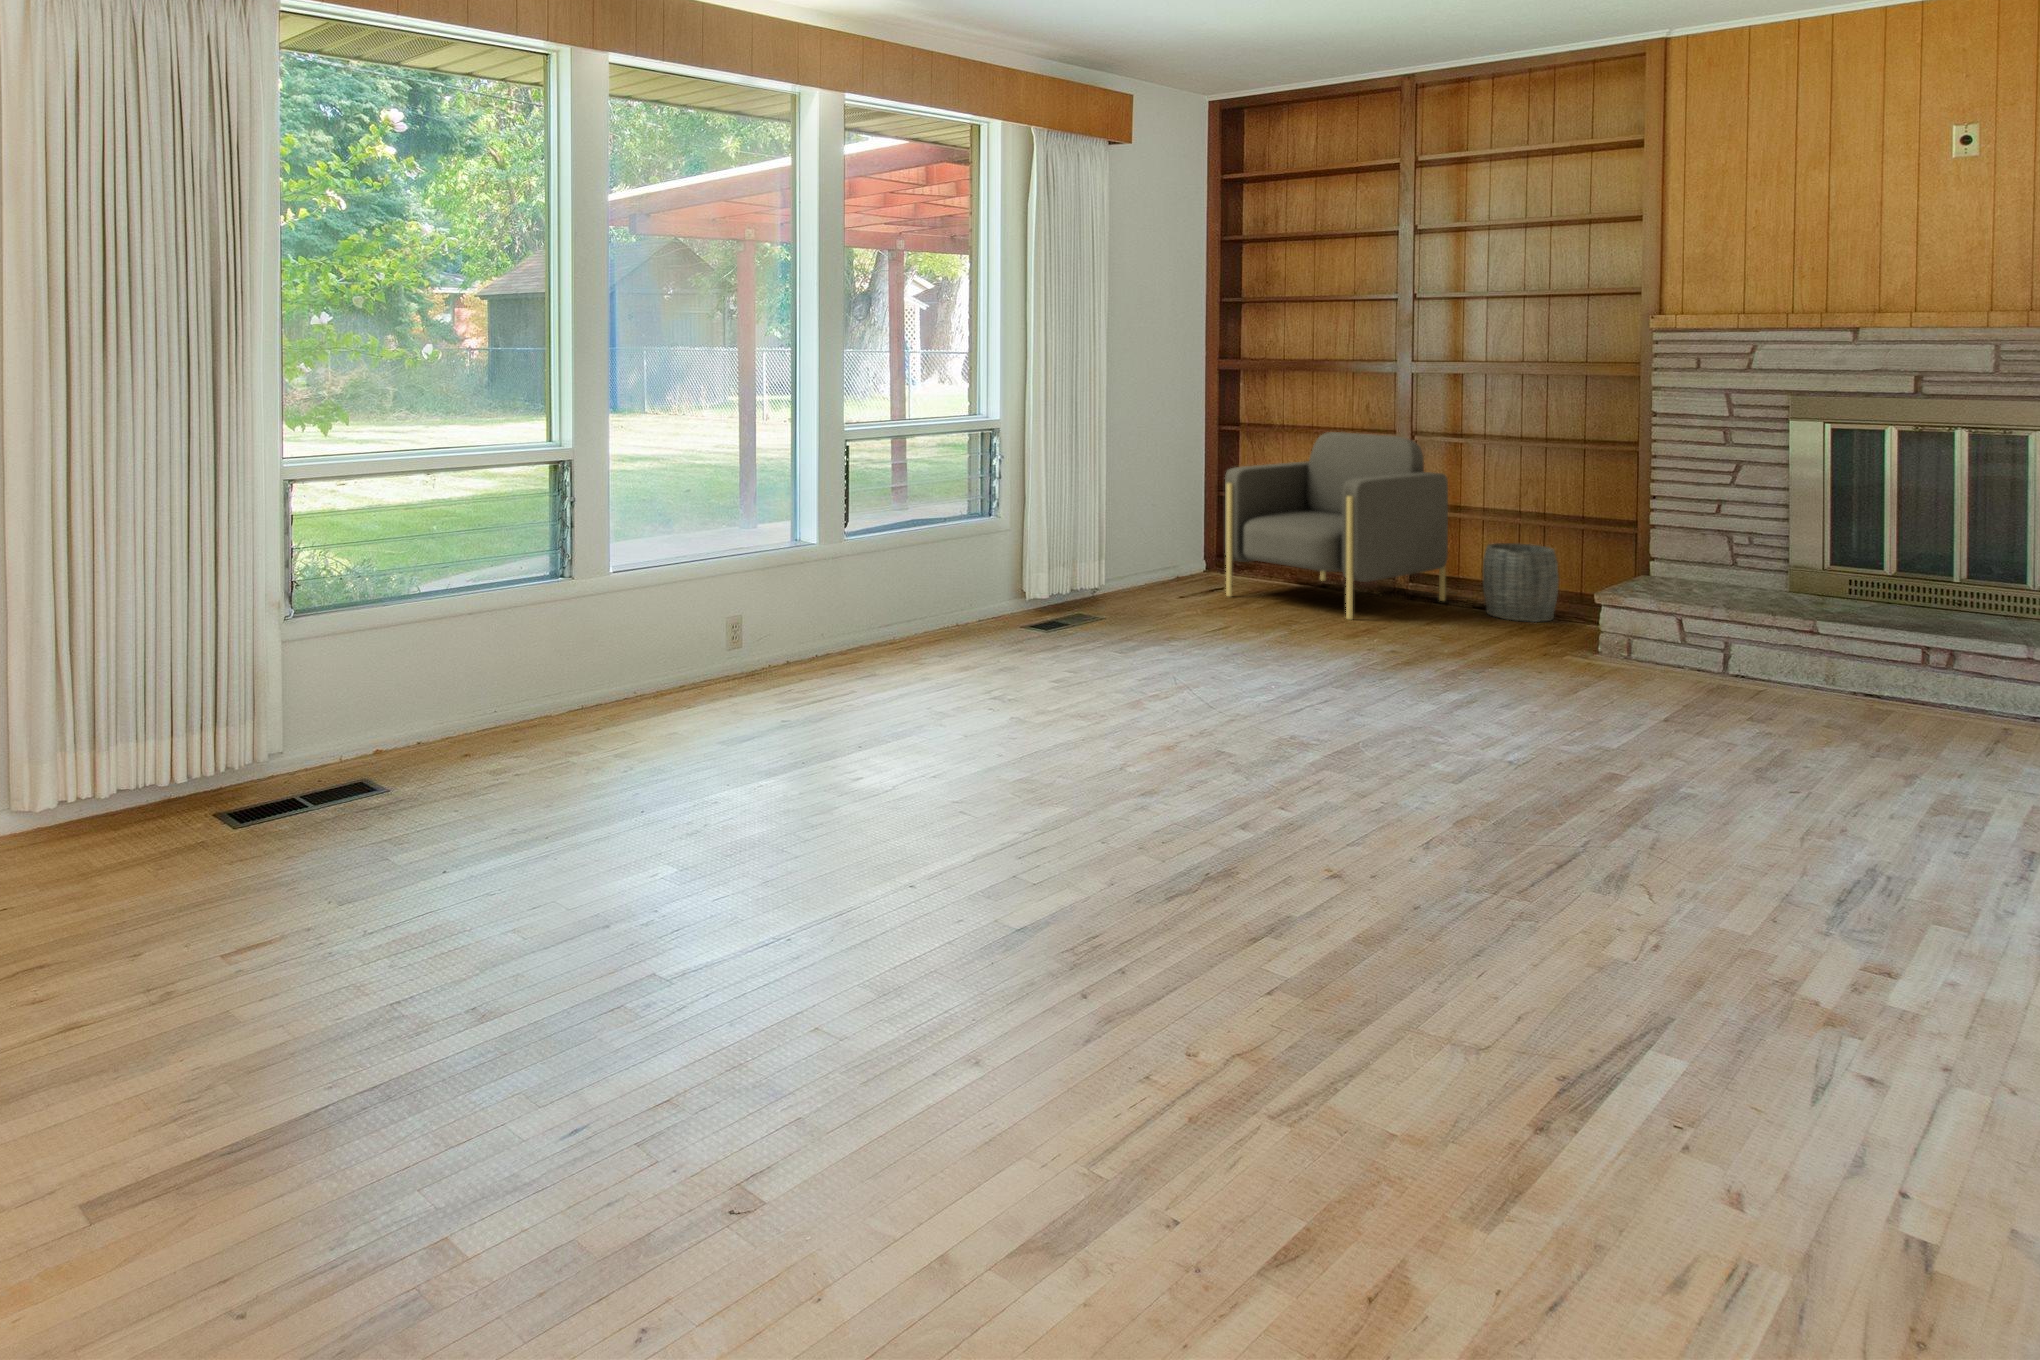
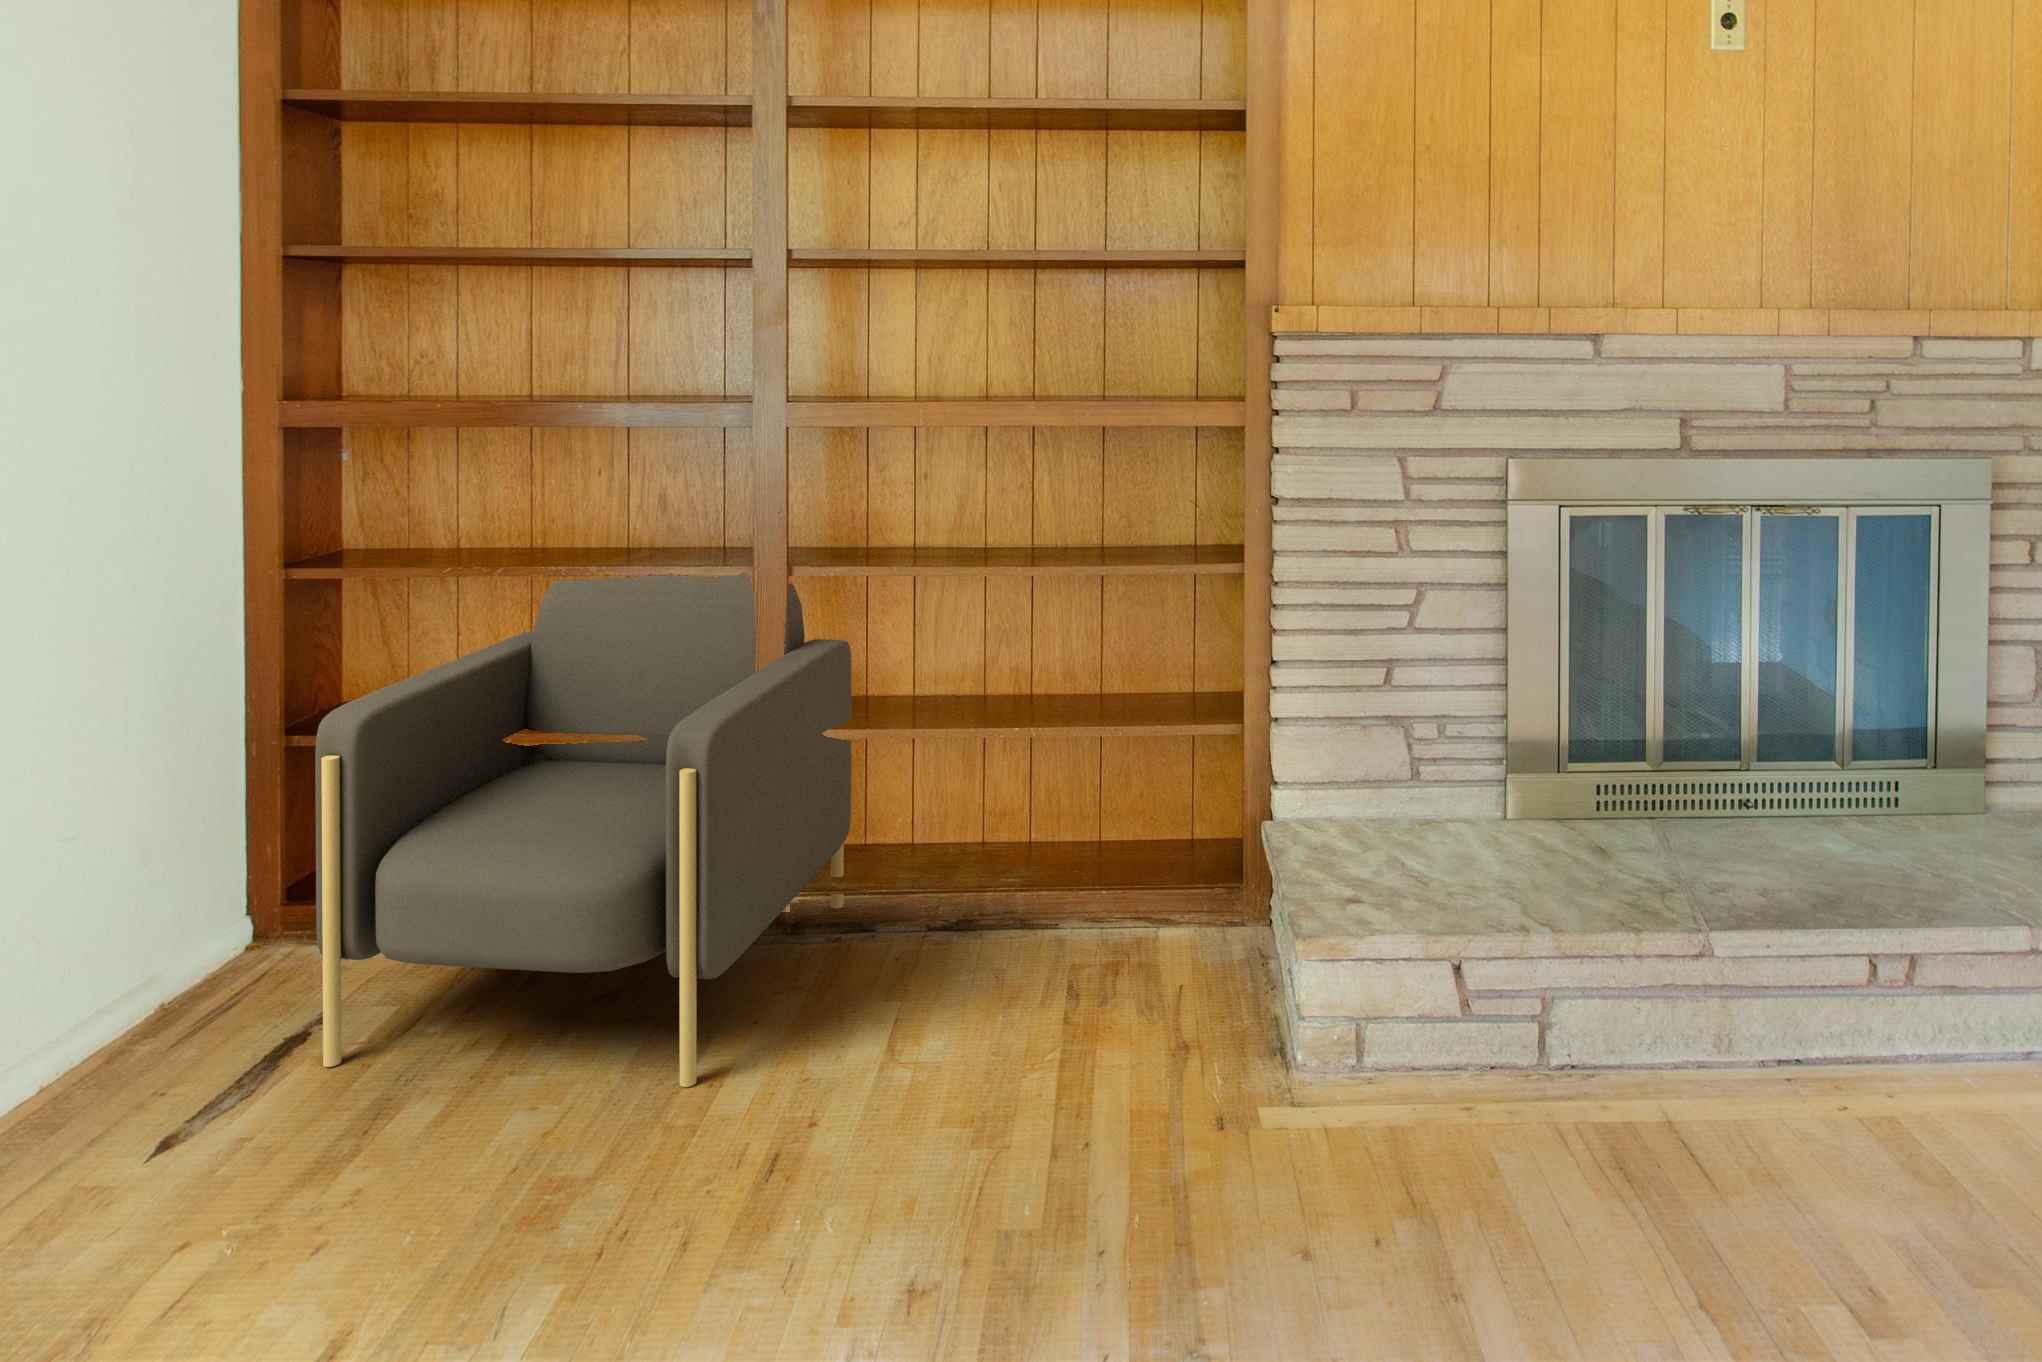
woven basket: present [1483,543,1559,622] -> none [937,764,1077,950]

